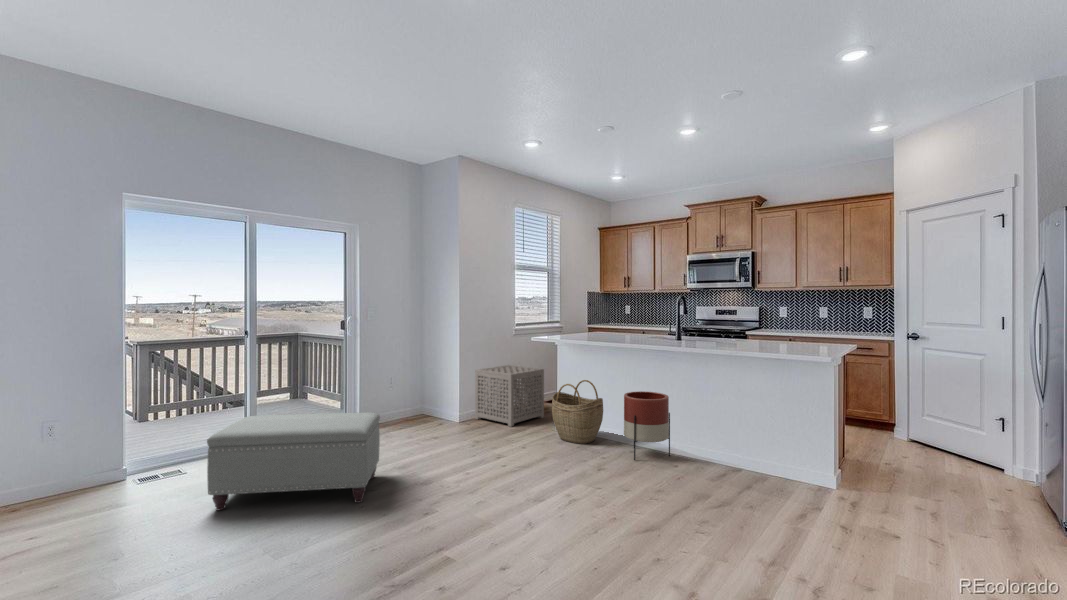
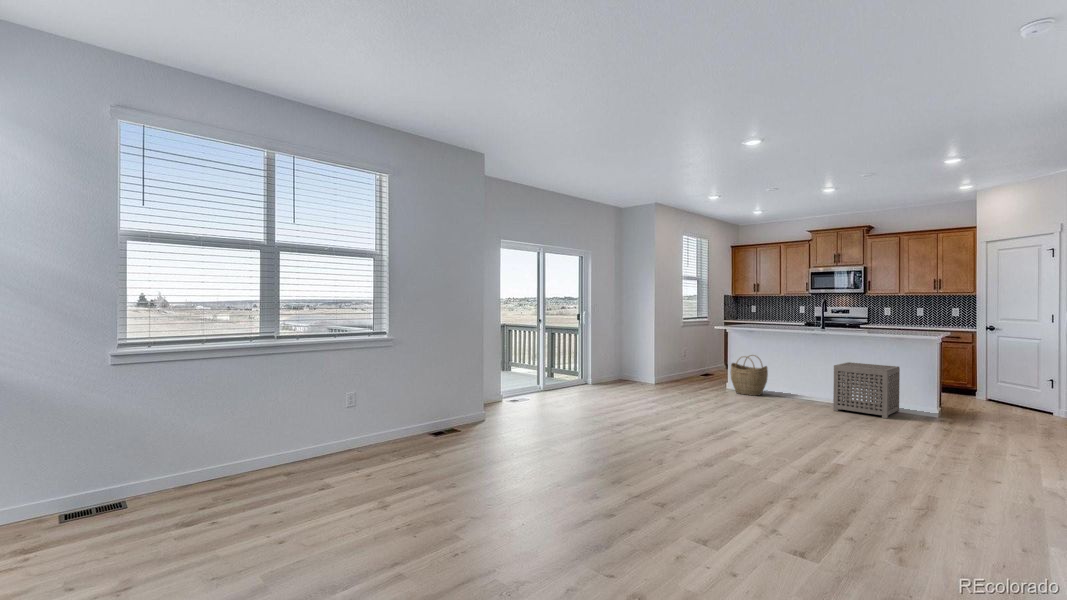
side table: present [475,365,544,427] -> present [833,362,900,418]
planter: present [624,391,670,460] -> none [787,361,820,403]
ottoman: present [207,412,380,510] -> none [569,366,657,413]

